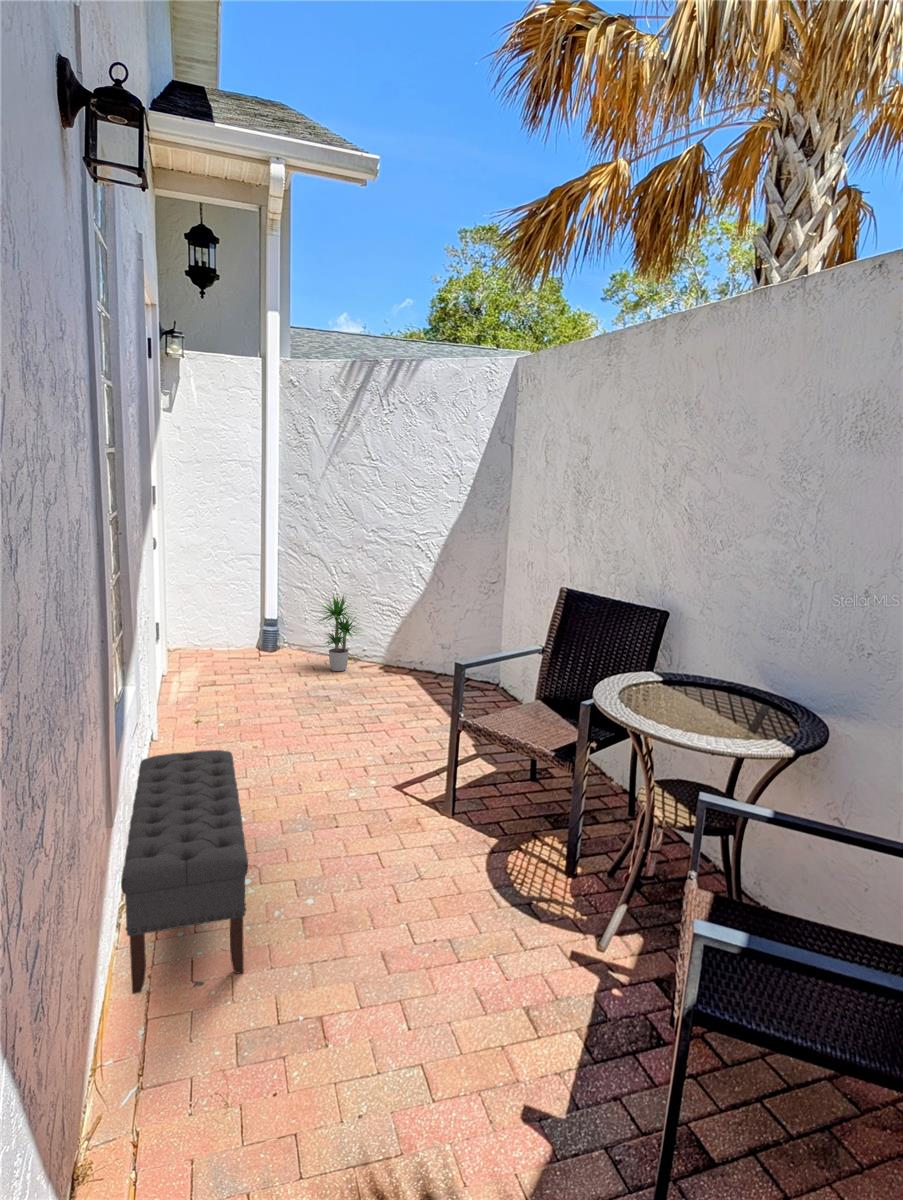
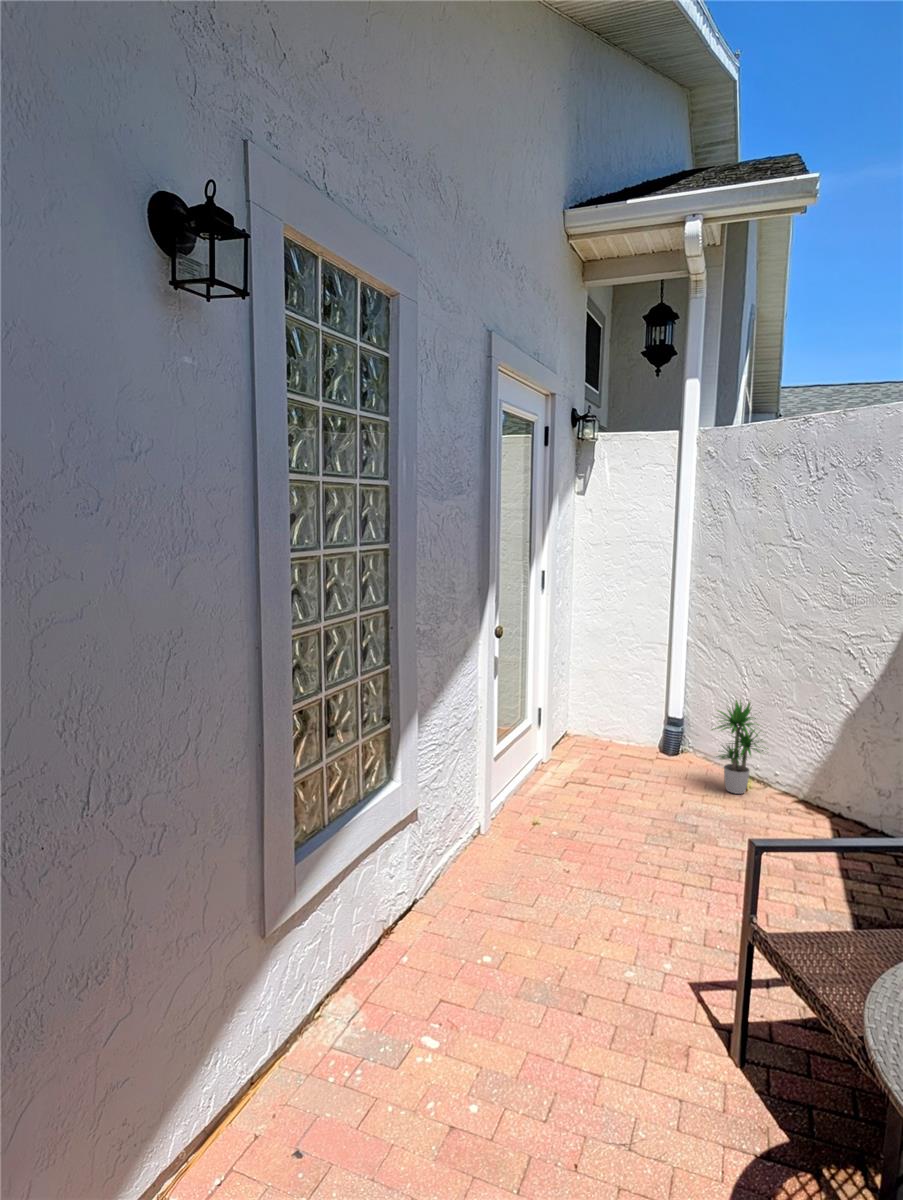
bench: present [121,750,248,994] -> none [237,860,471,1166]

